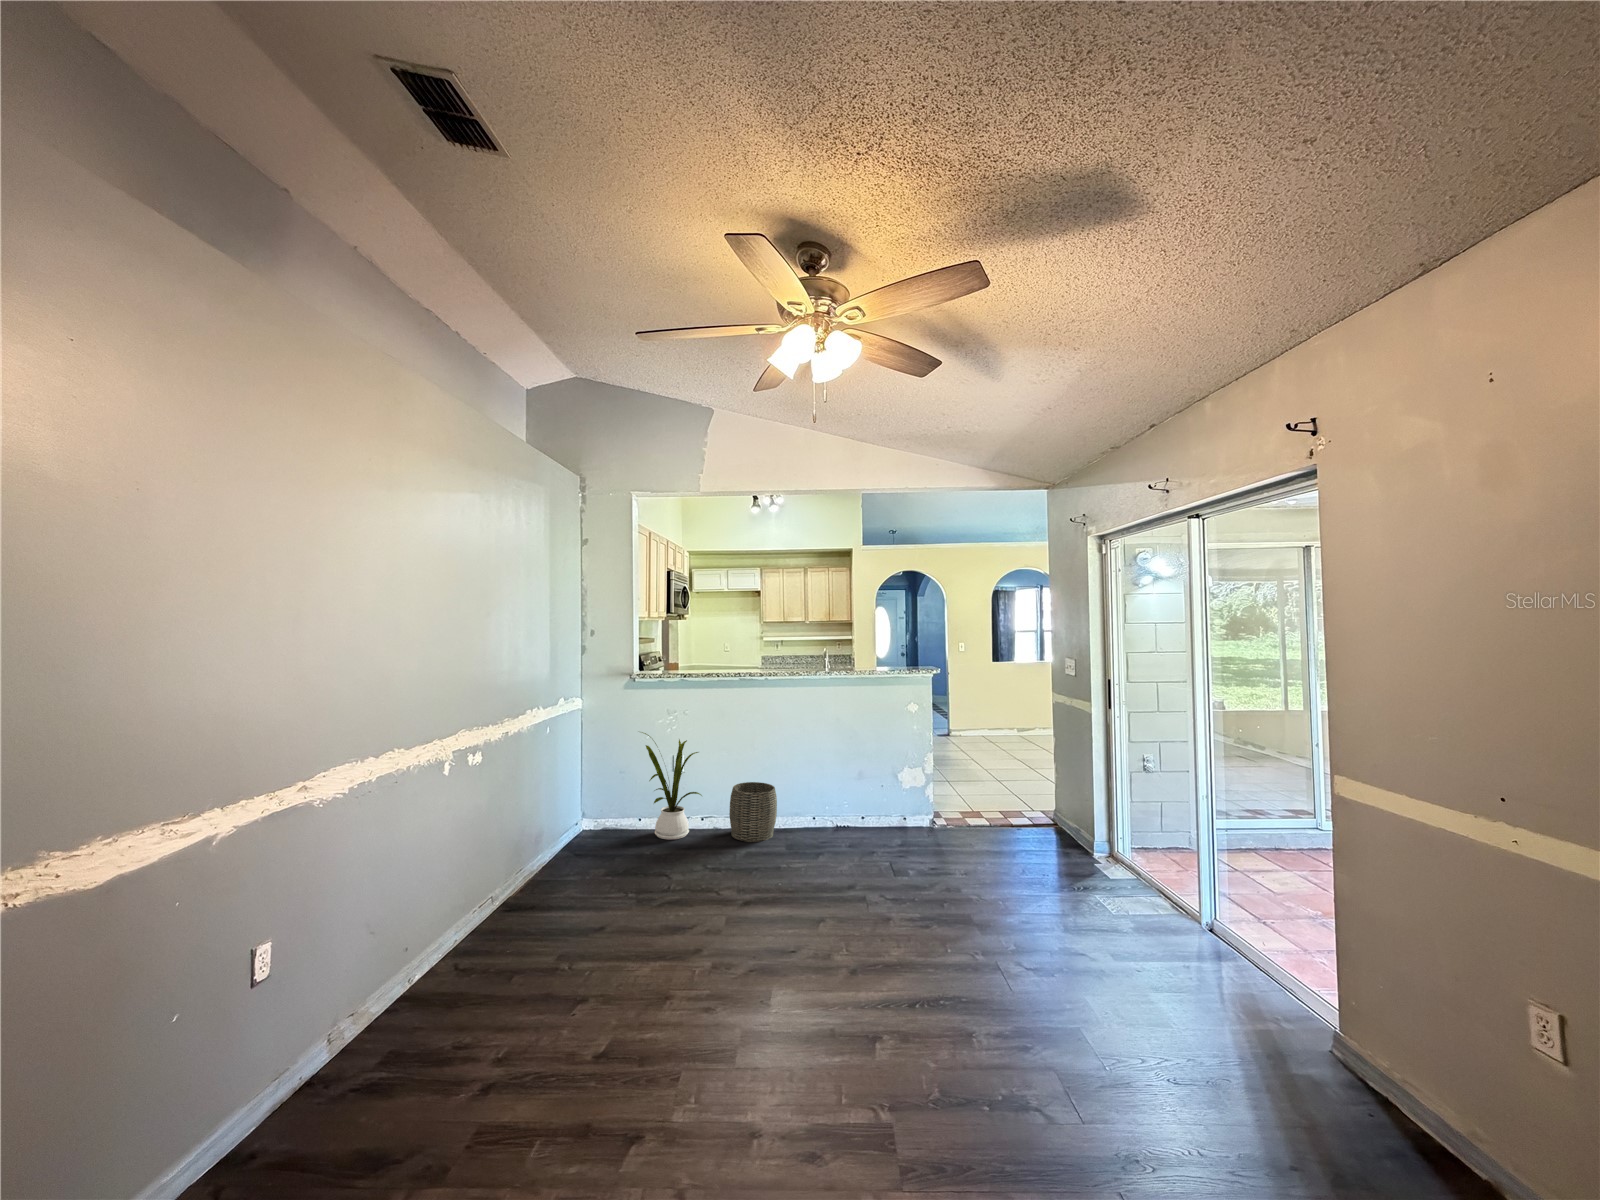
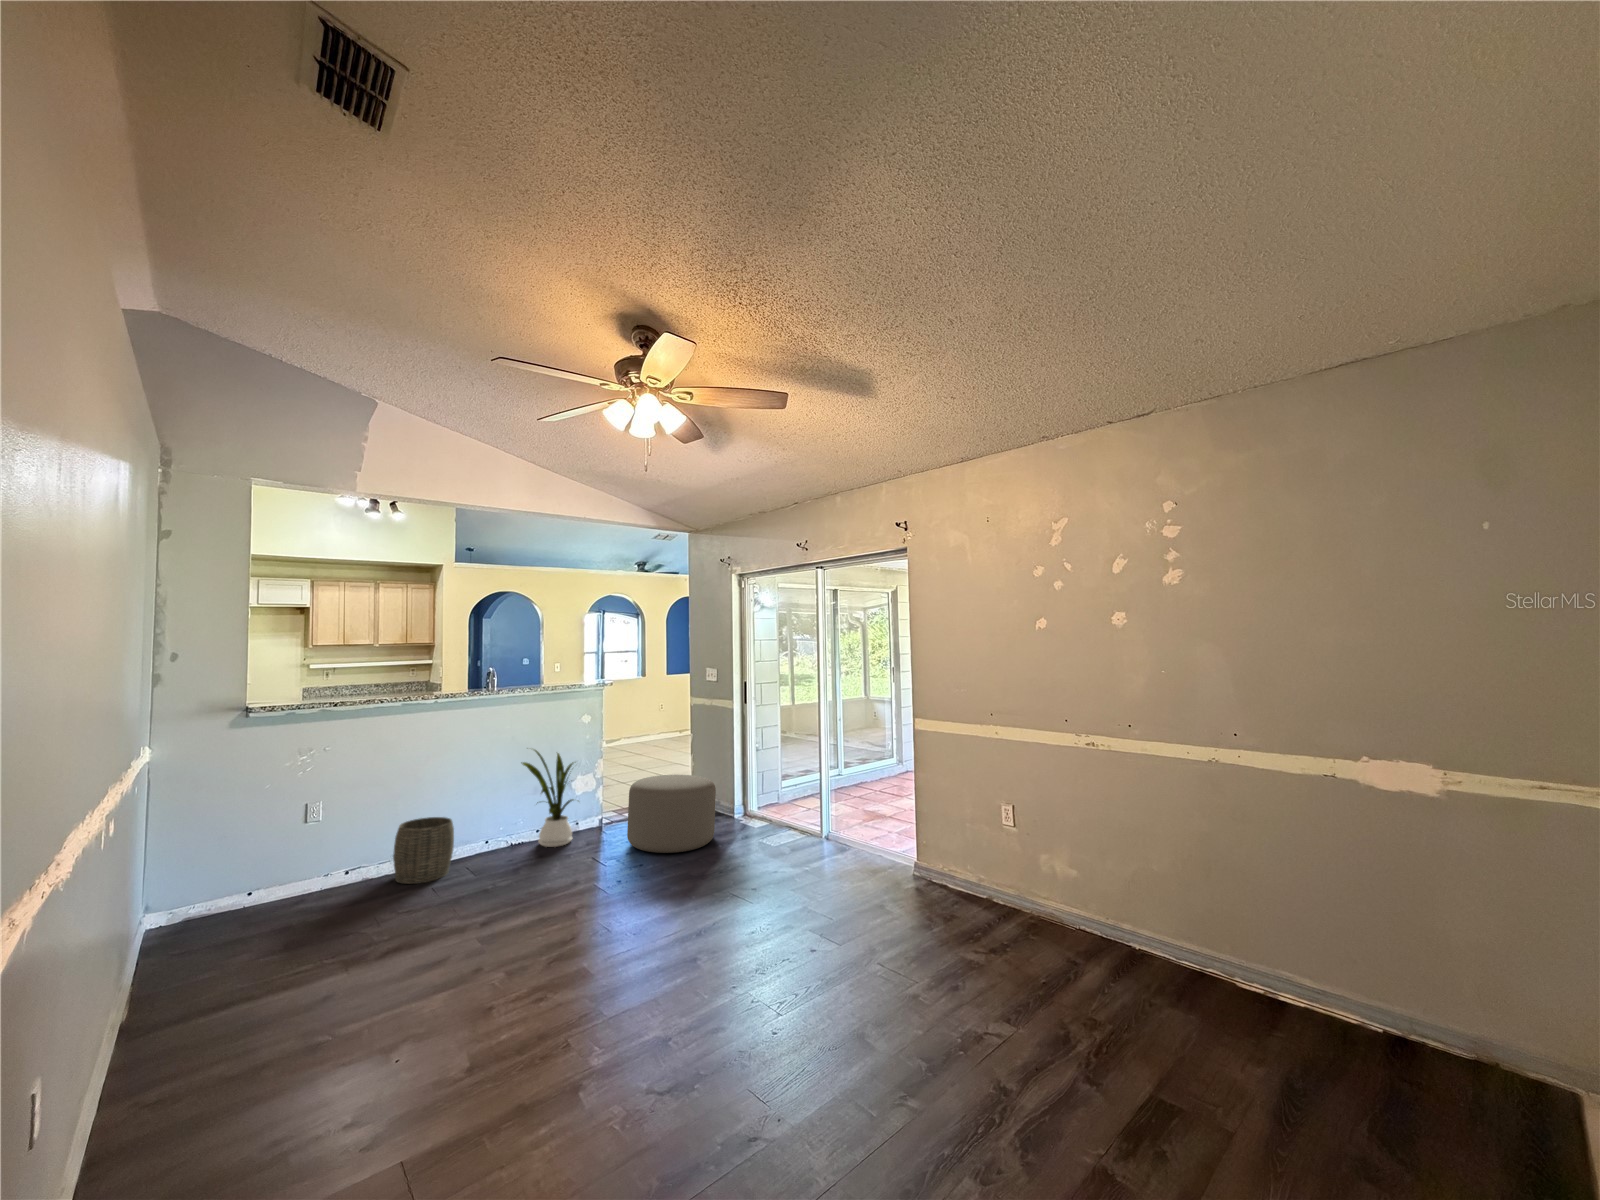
house plant: present [642,732,702,840] -> present [522,750,574,847]
ottoman: none [933,784,1043,885] -> present [627,775,716,853]

